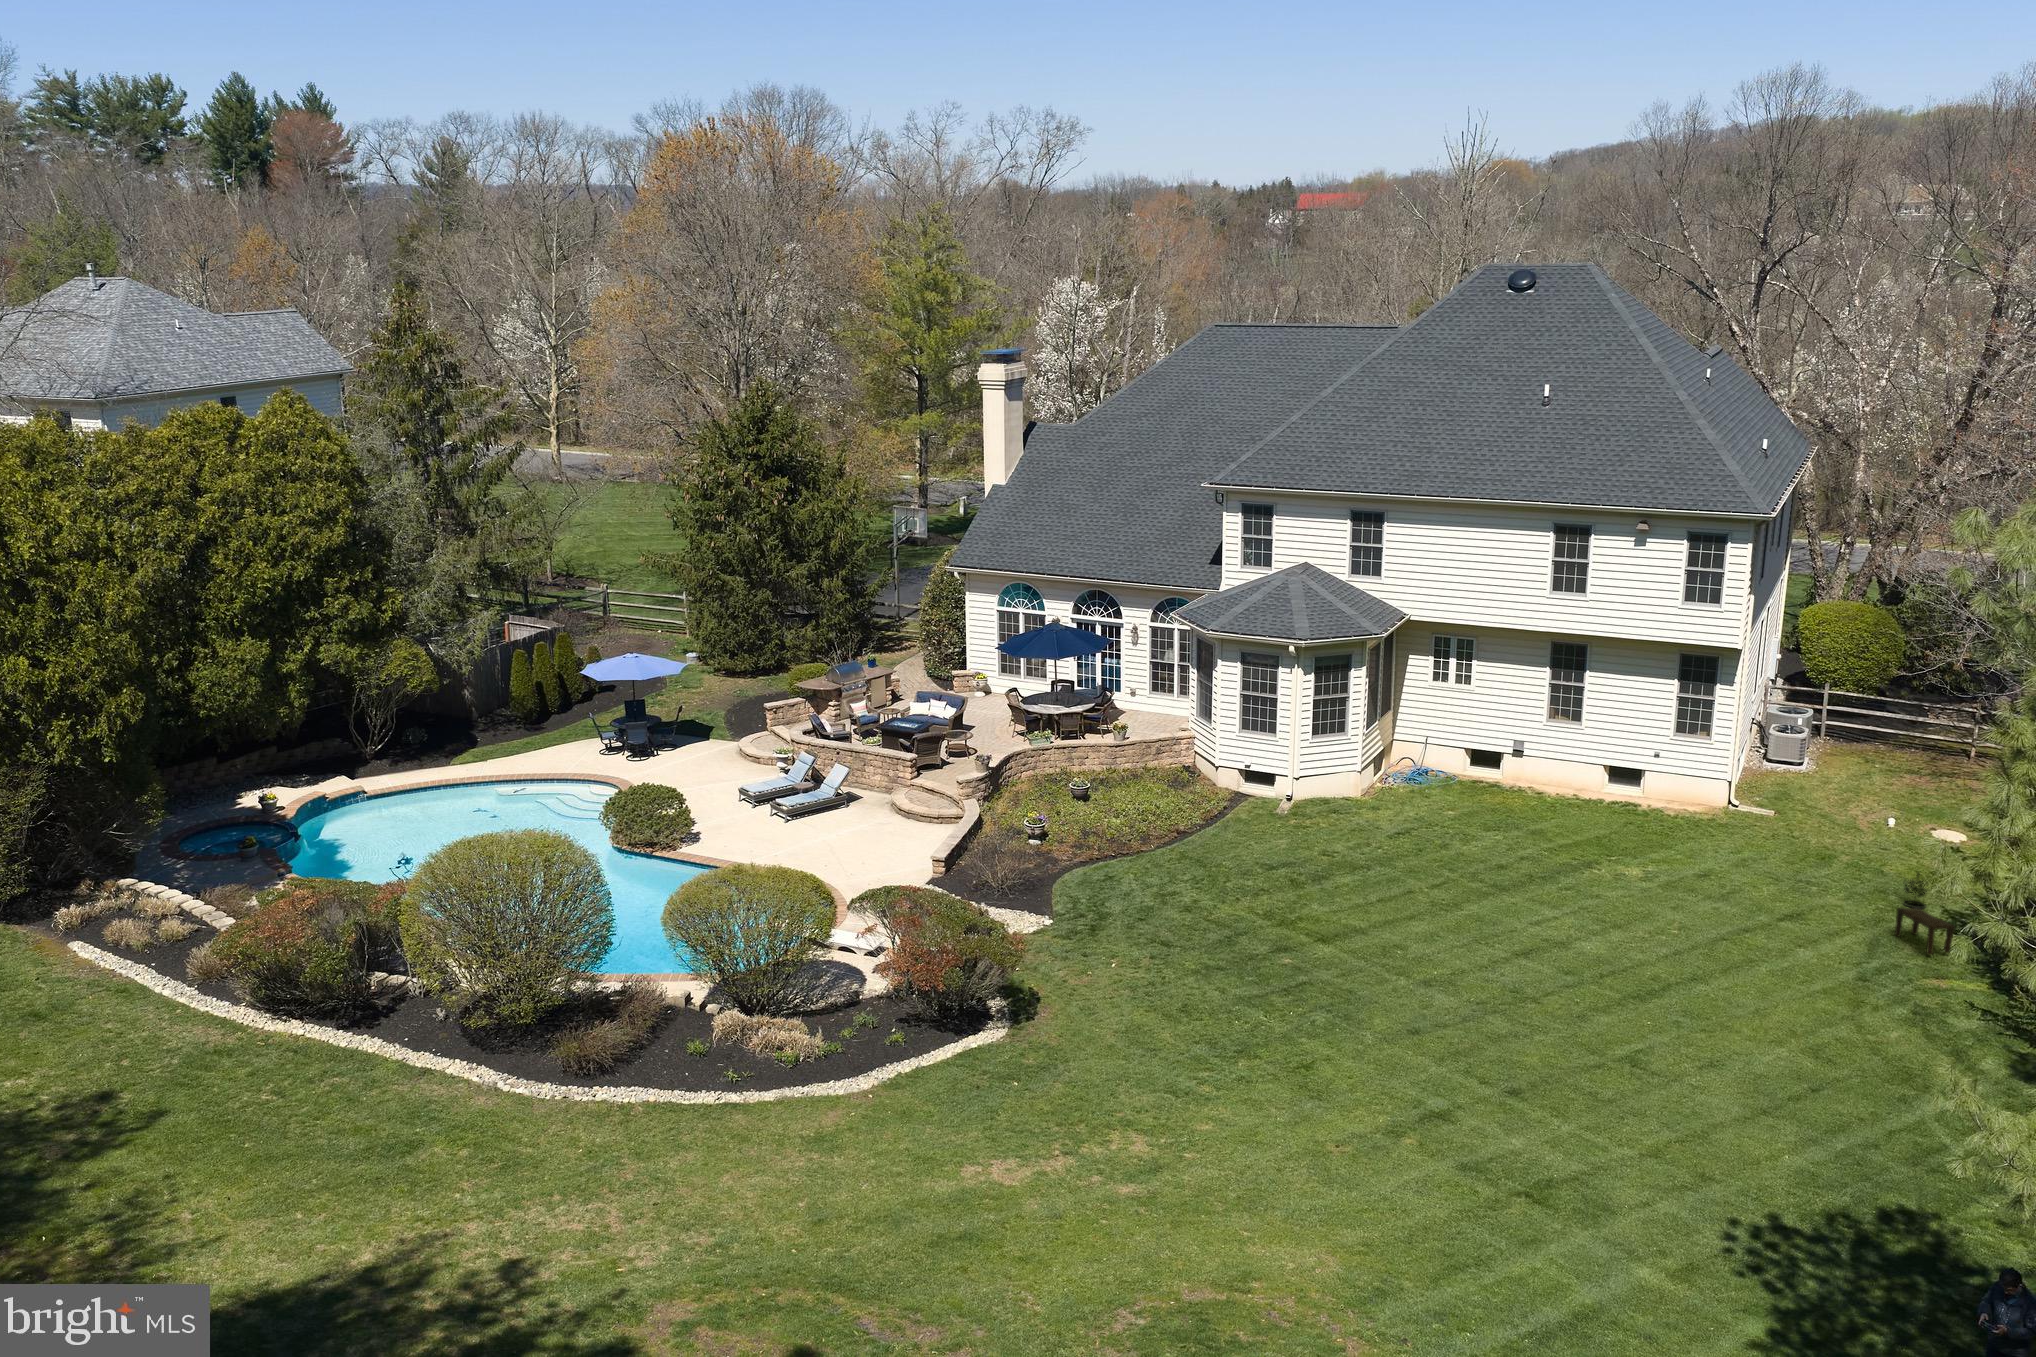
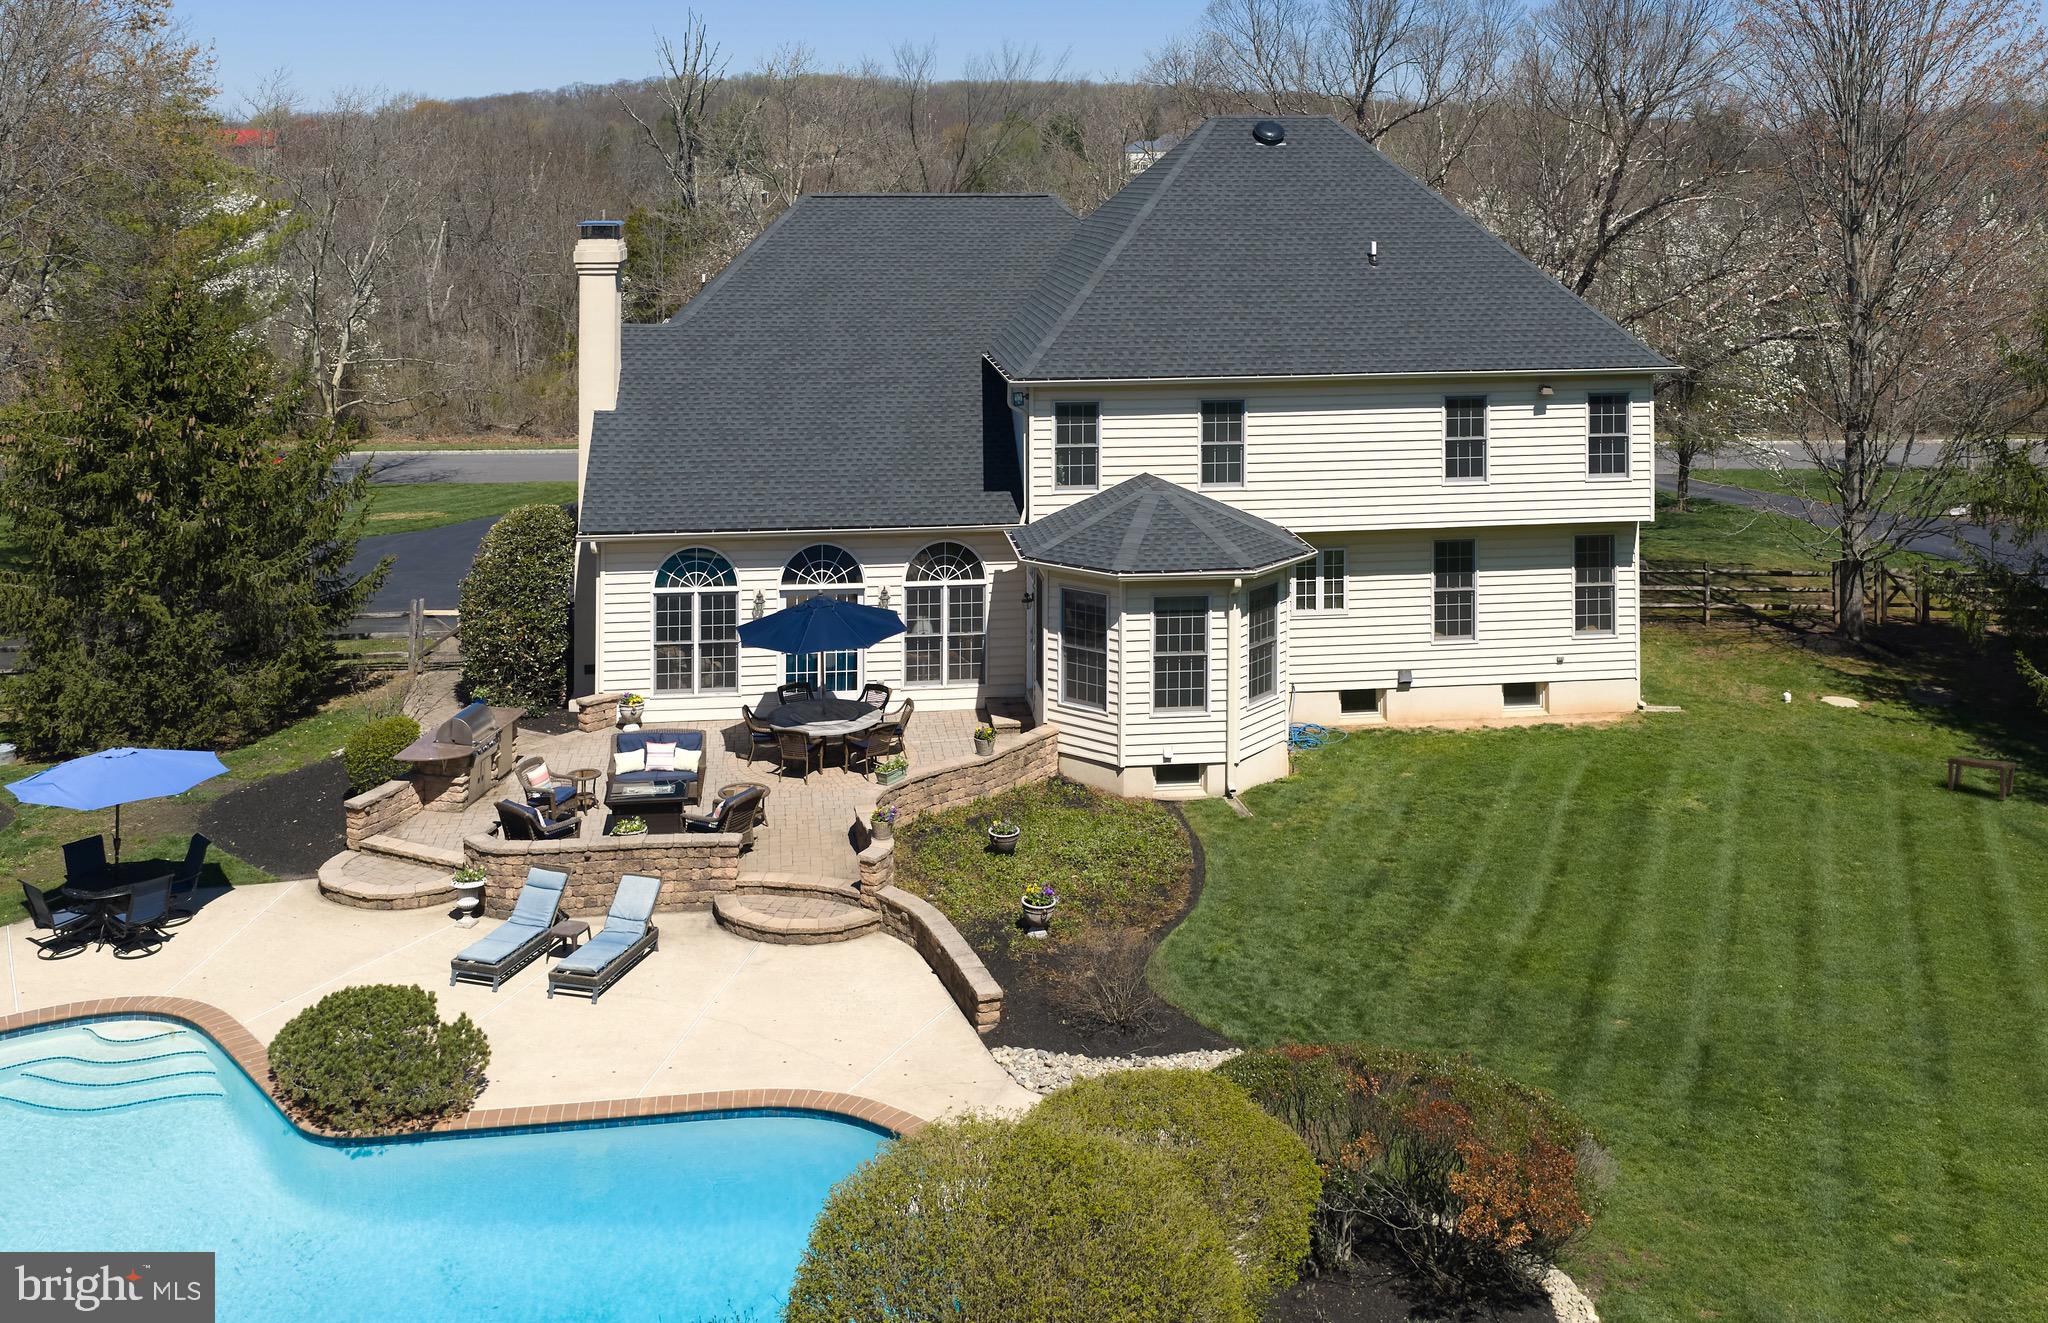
potted tree: present [1903,872,1927,908] -> none [1895,719,1926,762]

